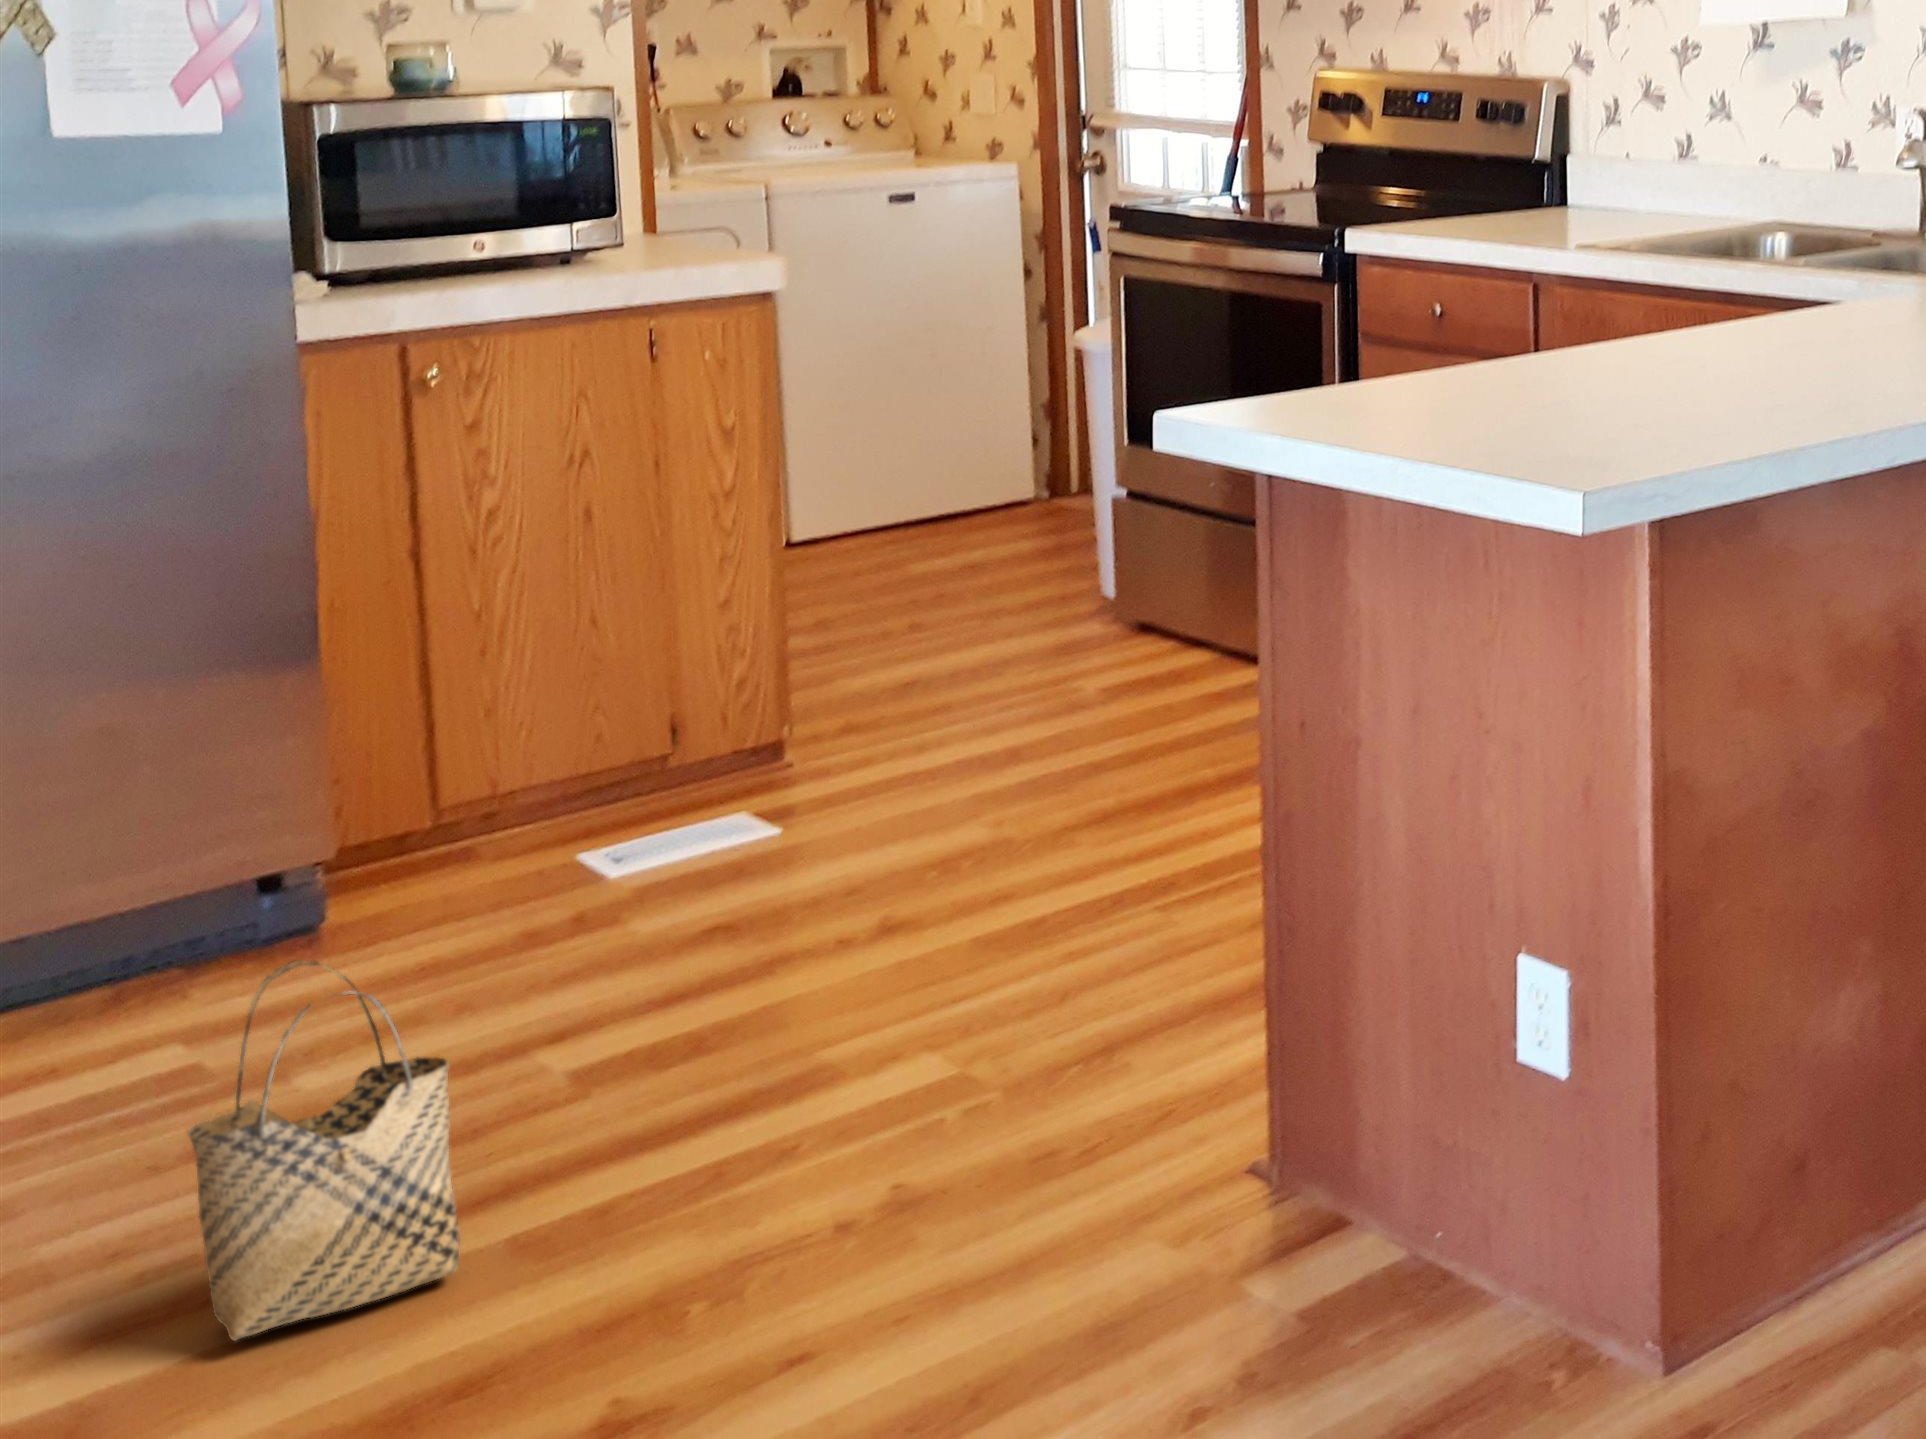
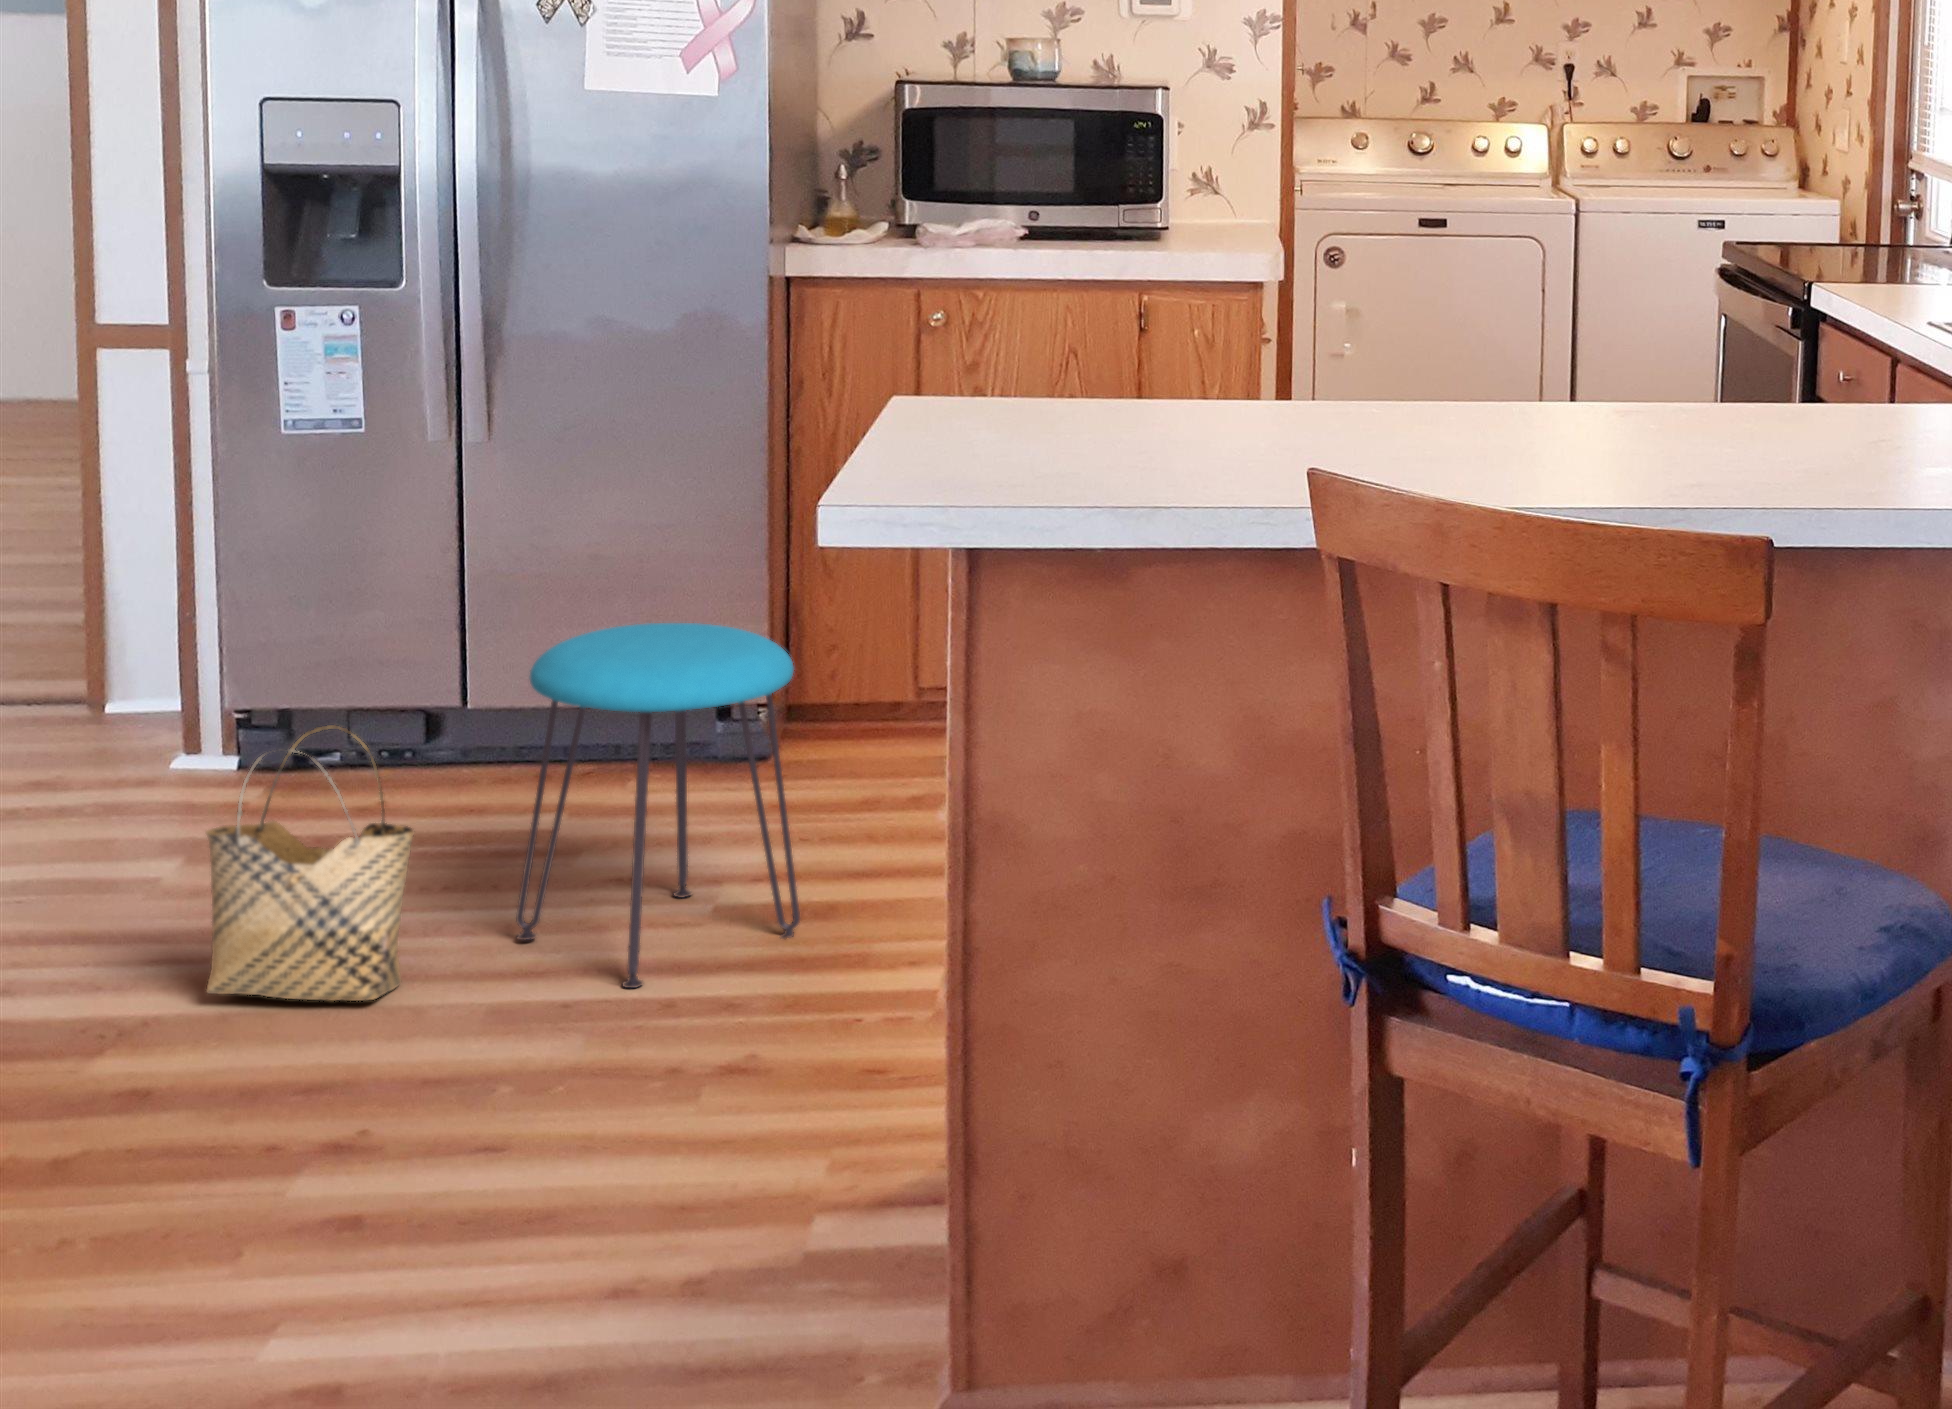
stool: none [461,740,781,1167] -> present [516,623,800,988]

